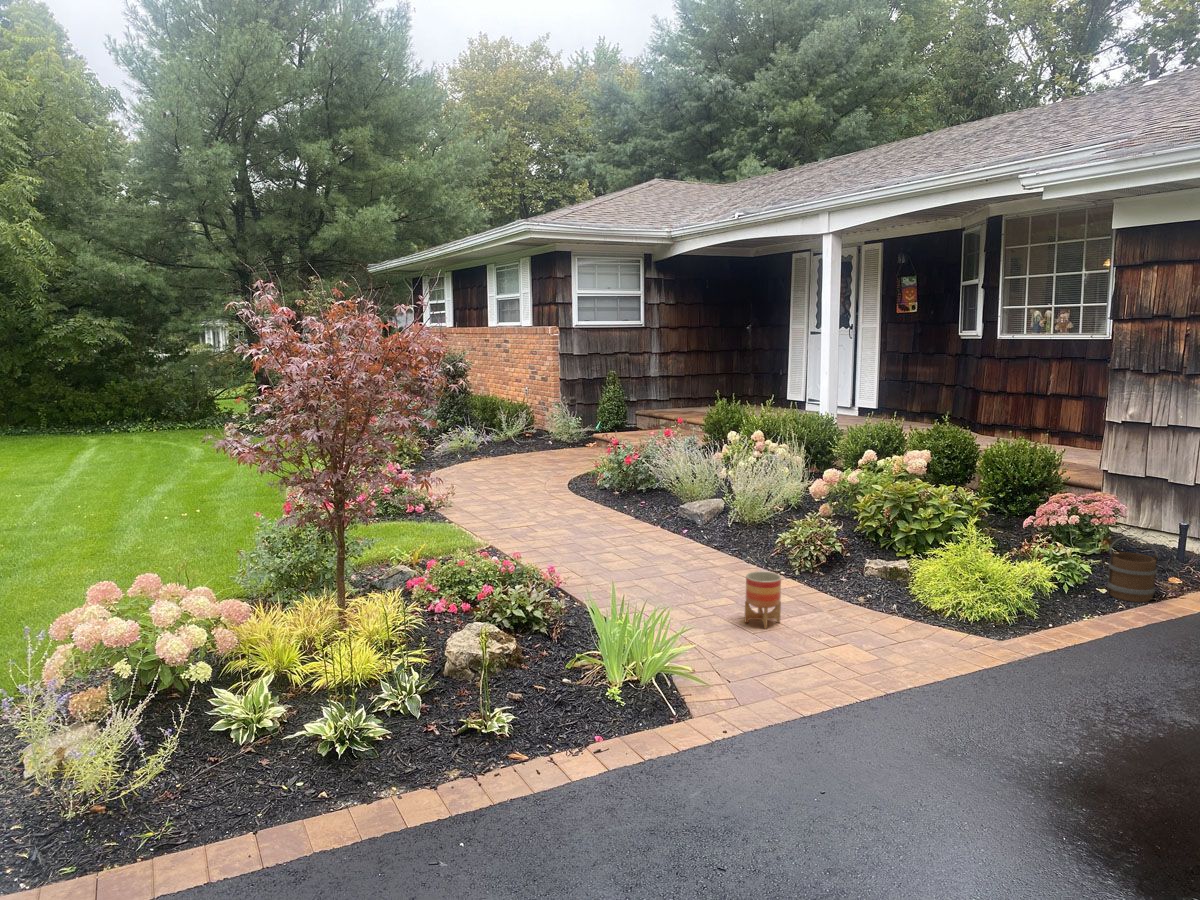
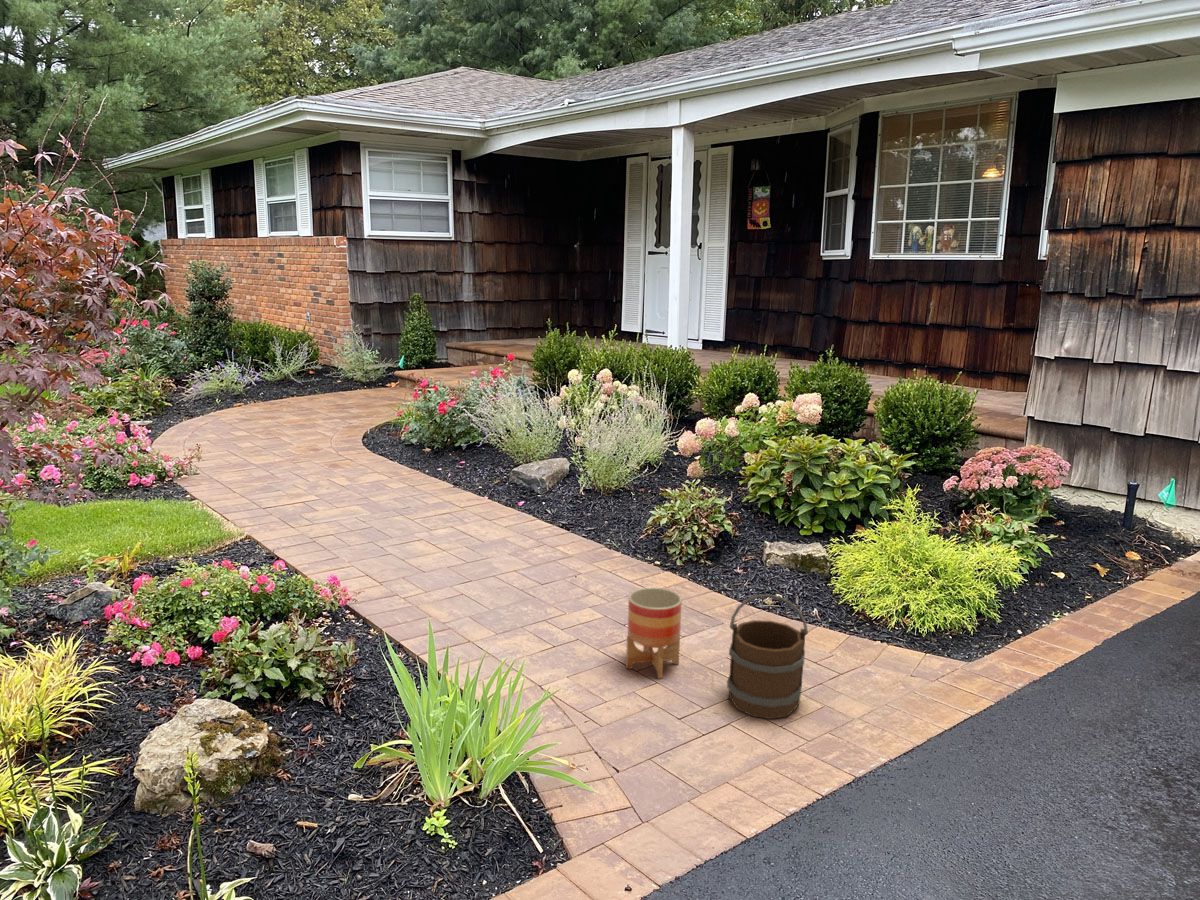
bucket: present [1108,537,1158,602] -> present [727,594,808,719]

